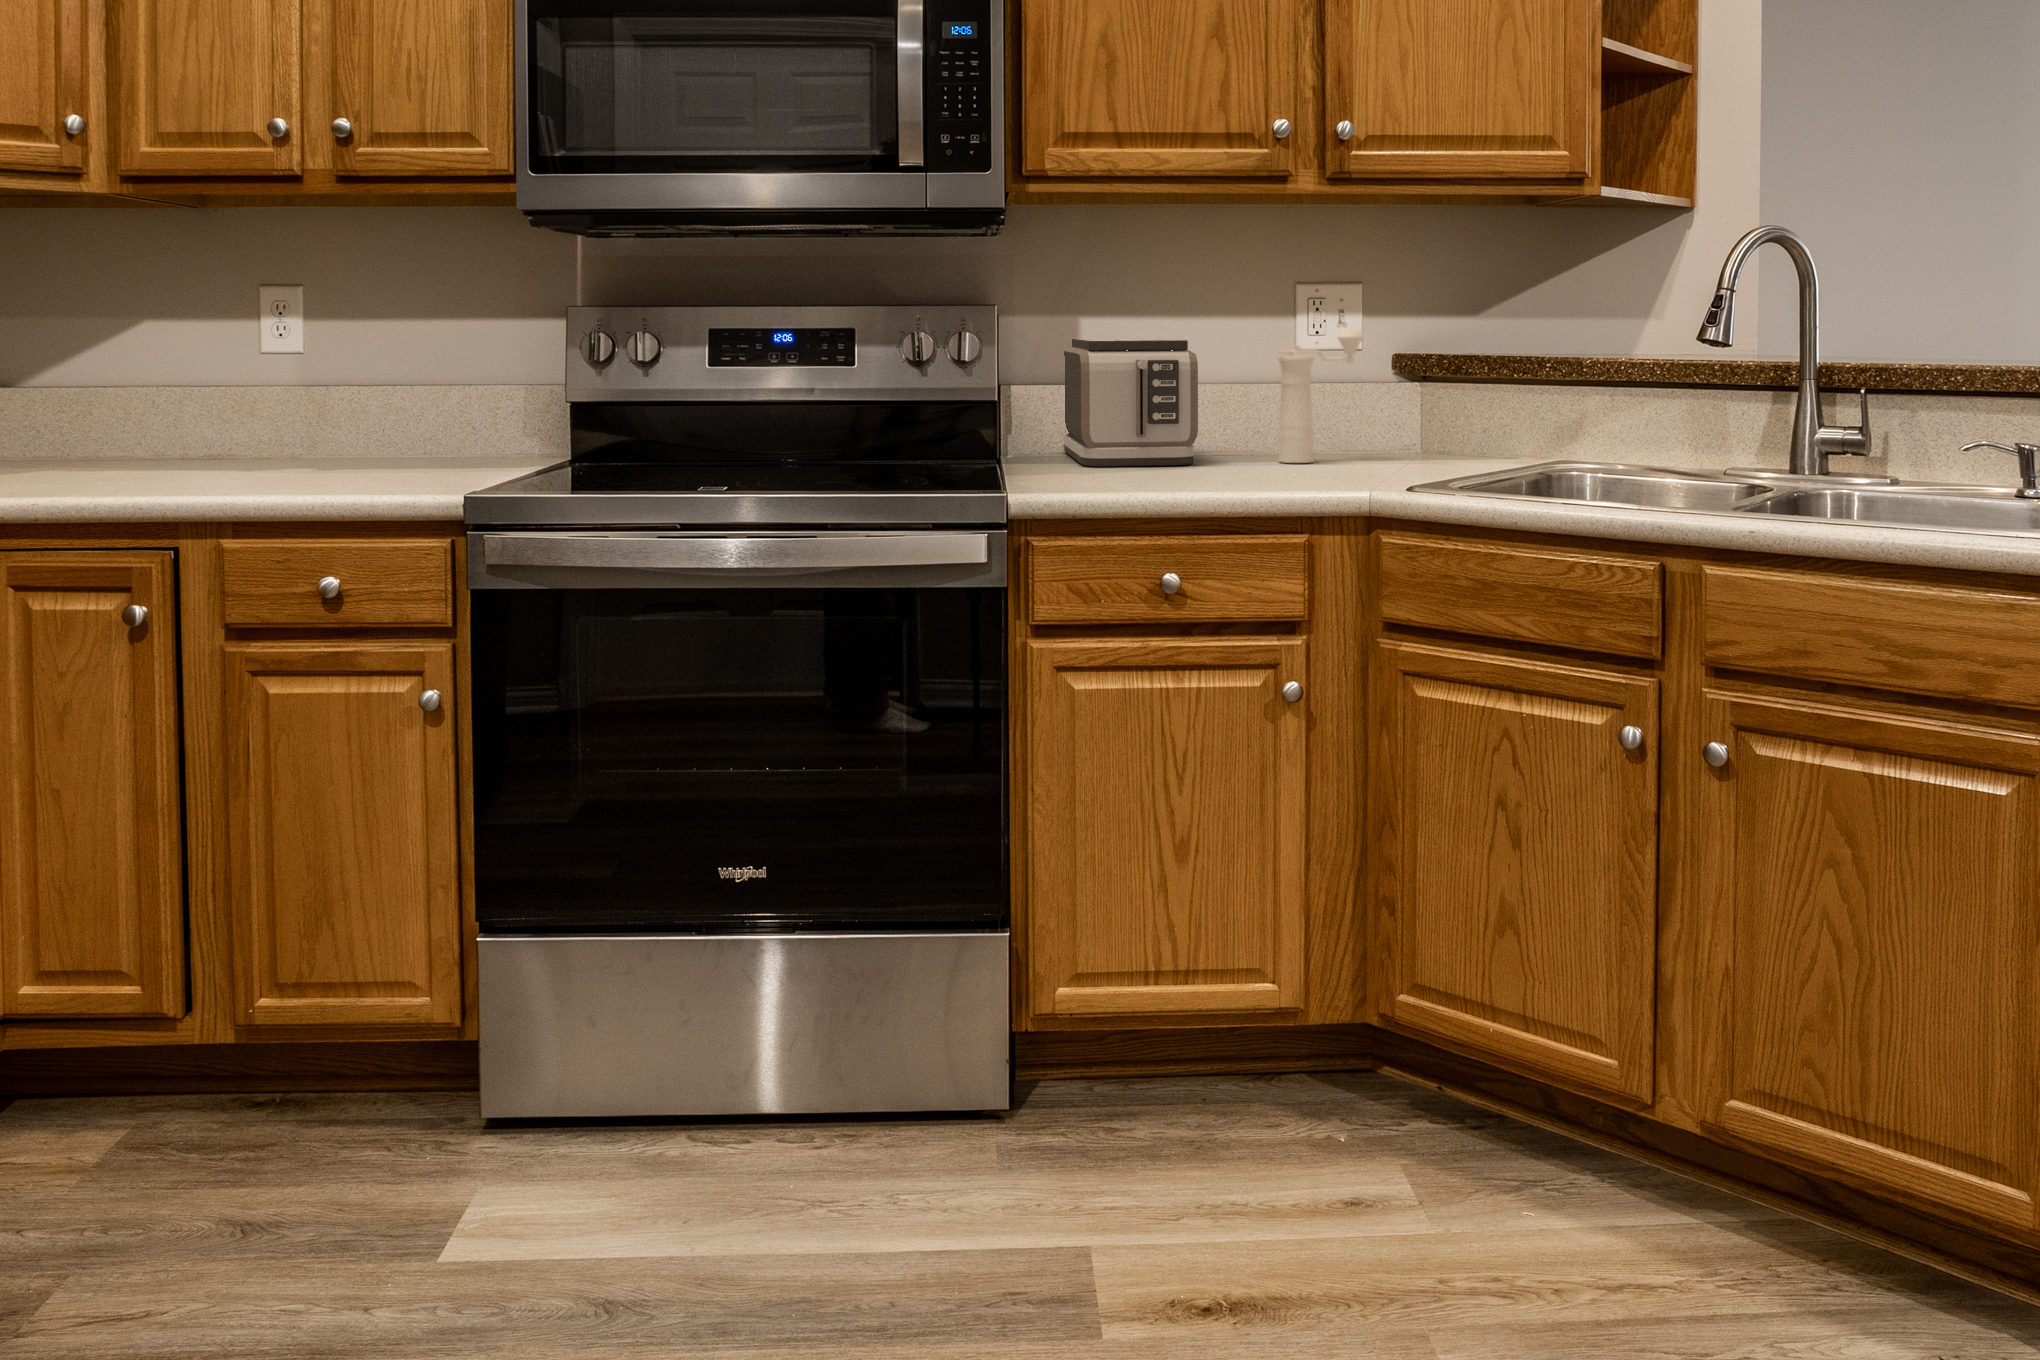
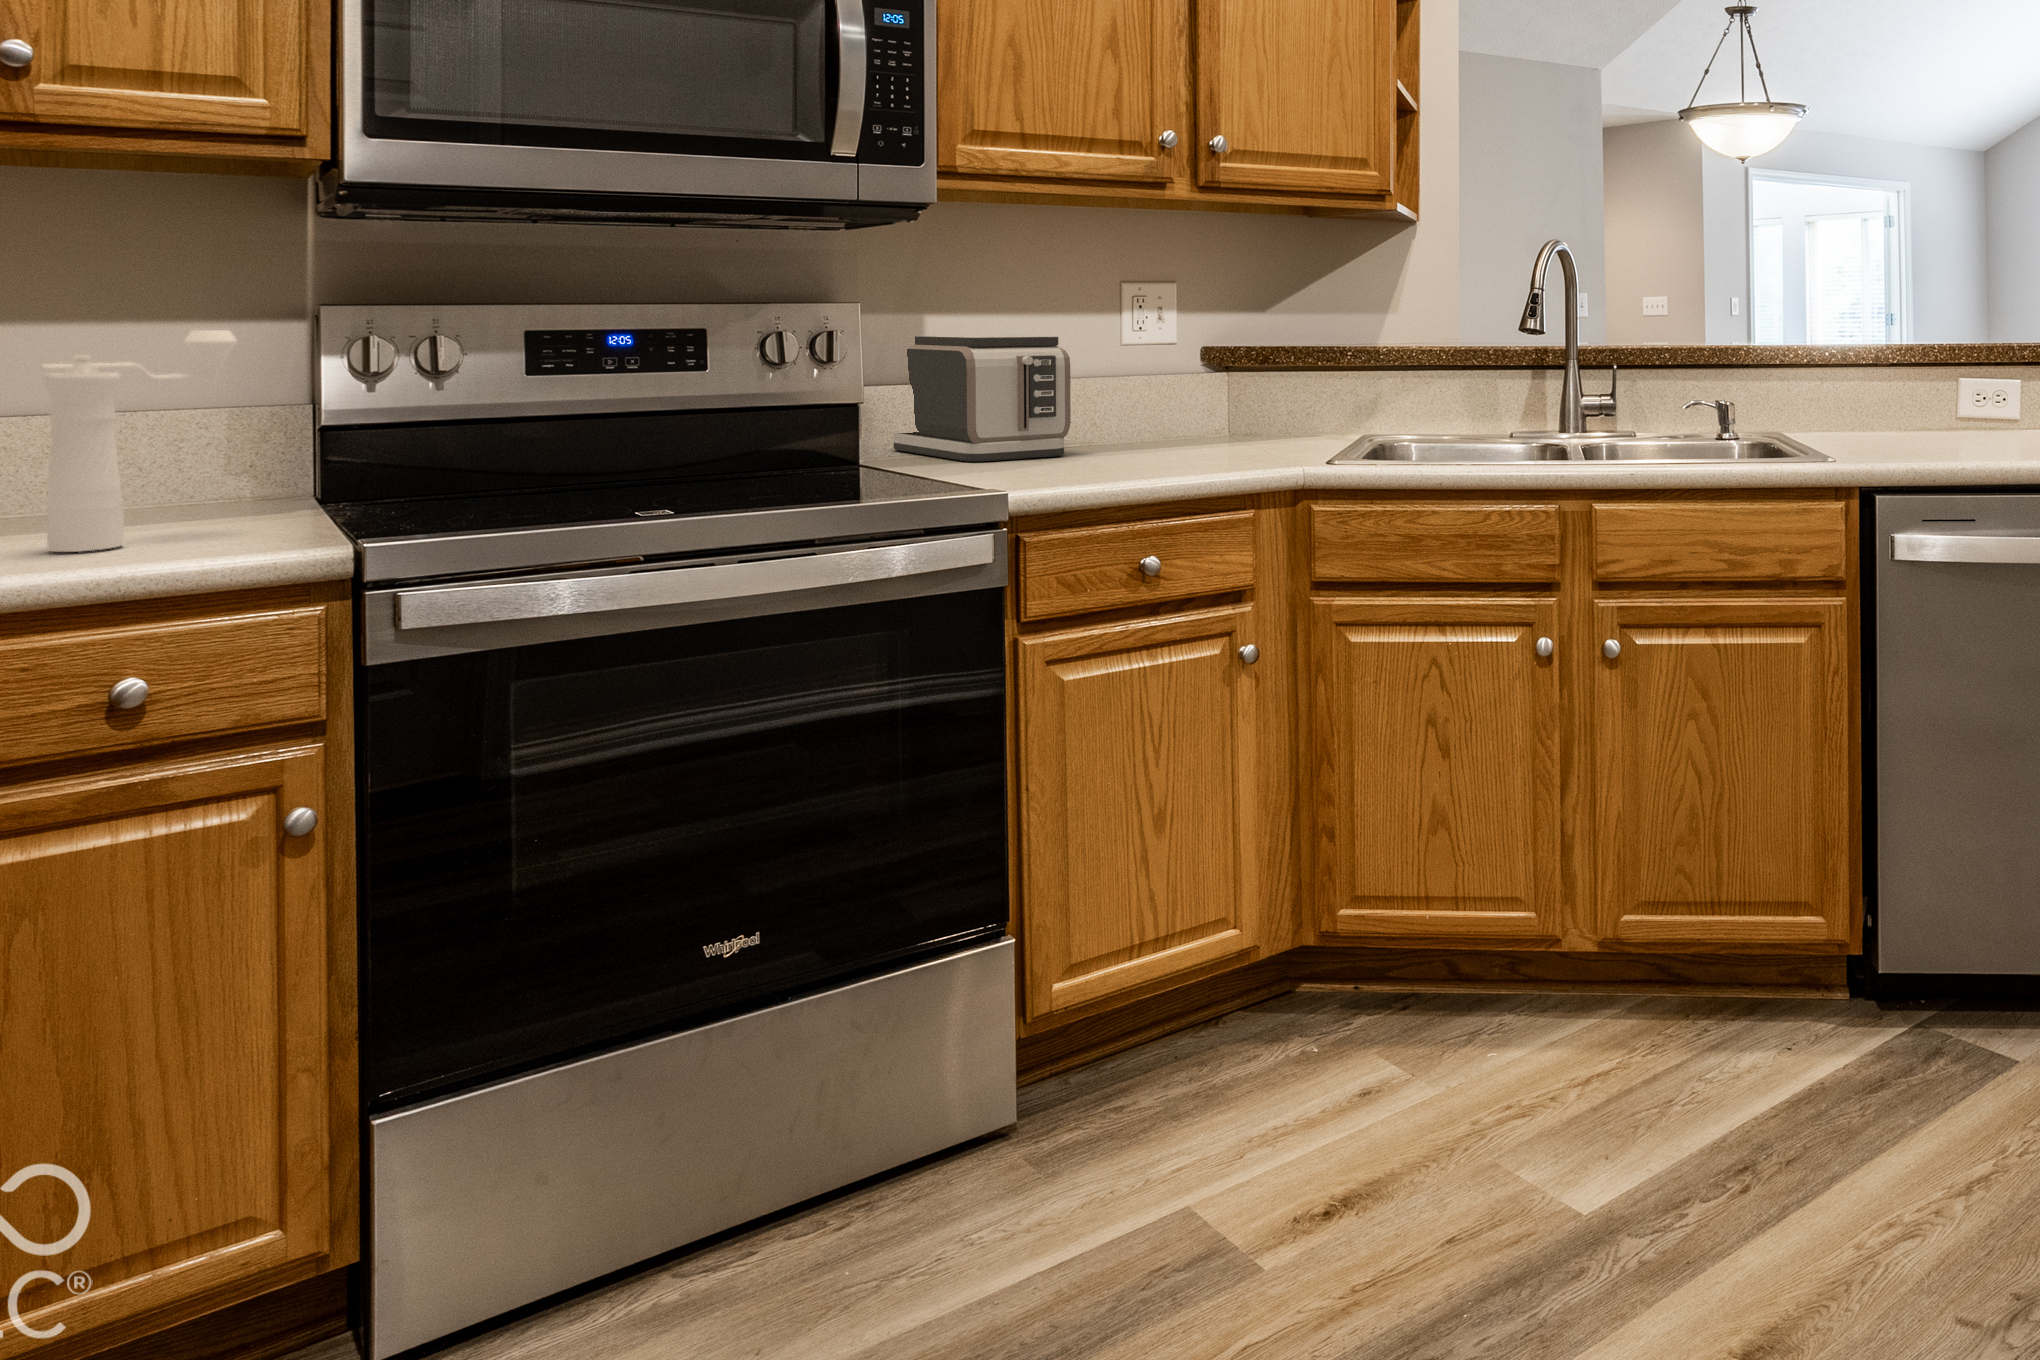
pepper mill: present [1278,330,1363,463] -> present [41,330,237,552]

